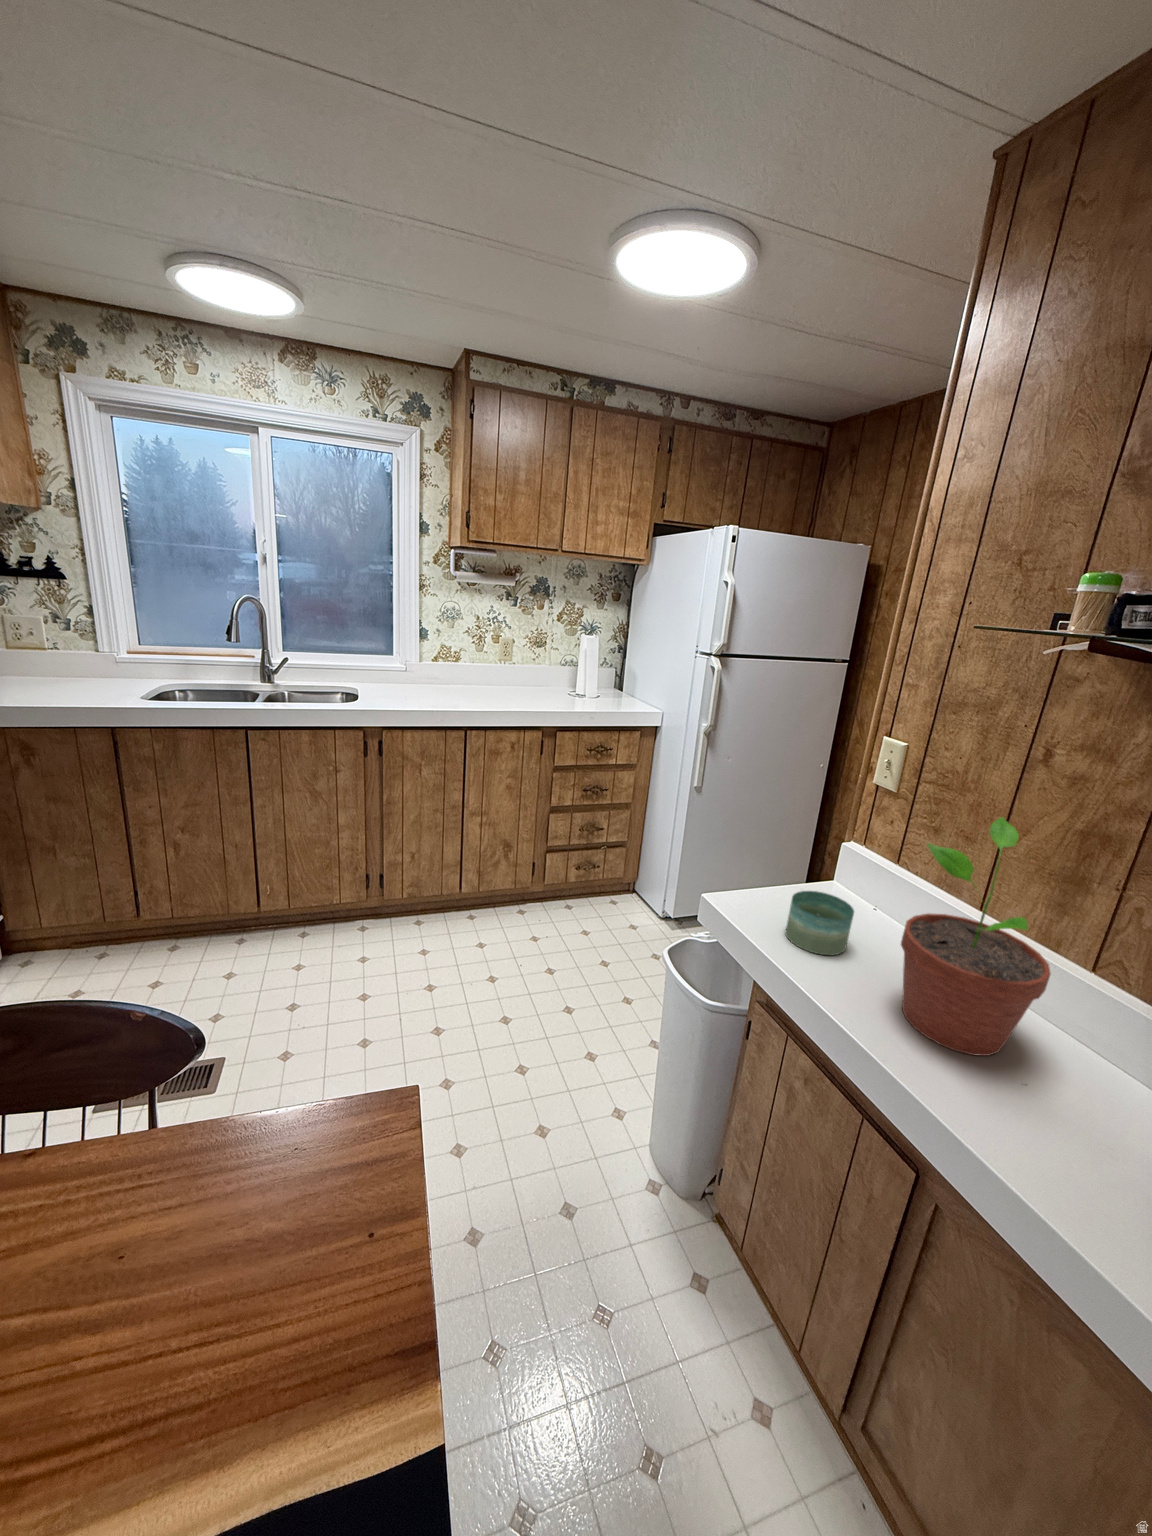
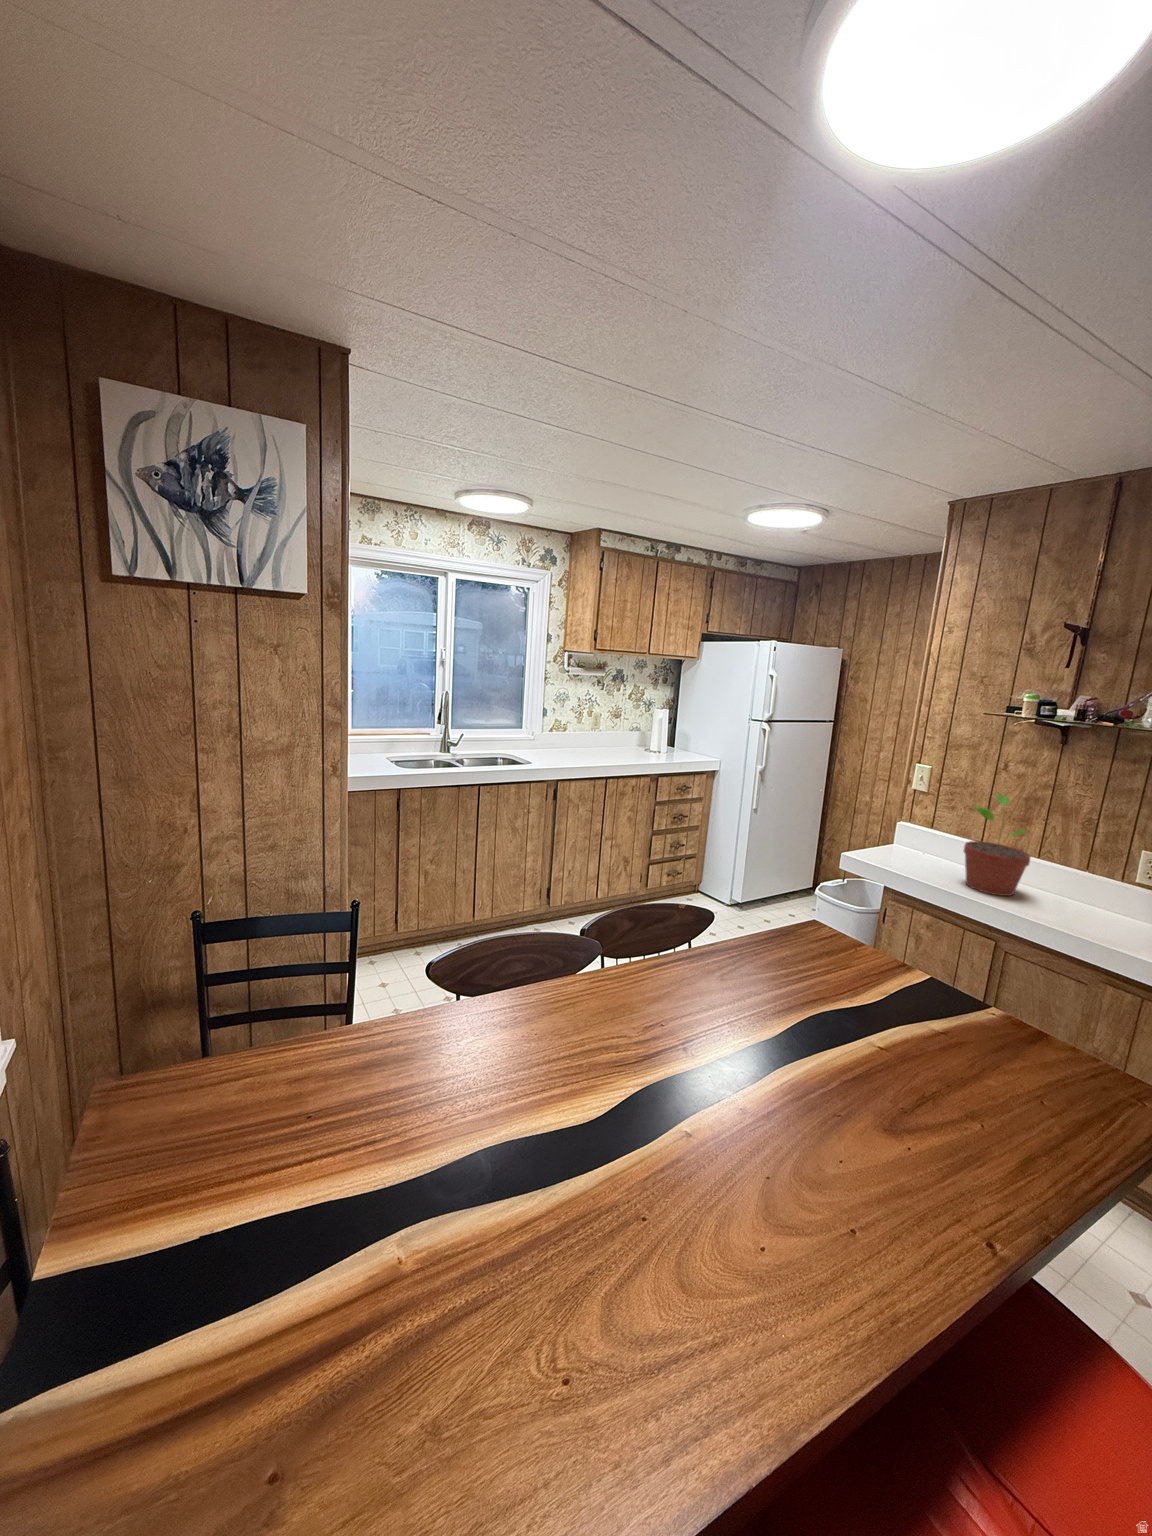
candle: present [785,891,854,955] -> none [894,842,930,871]

